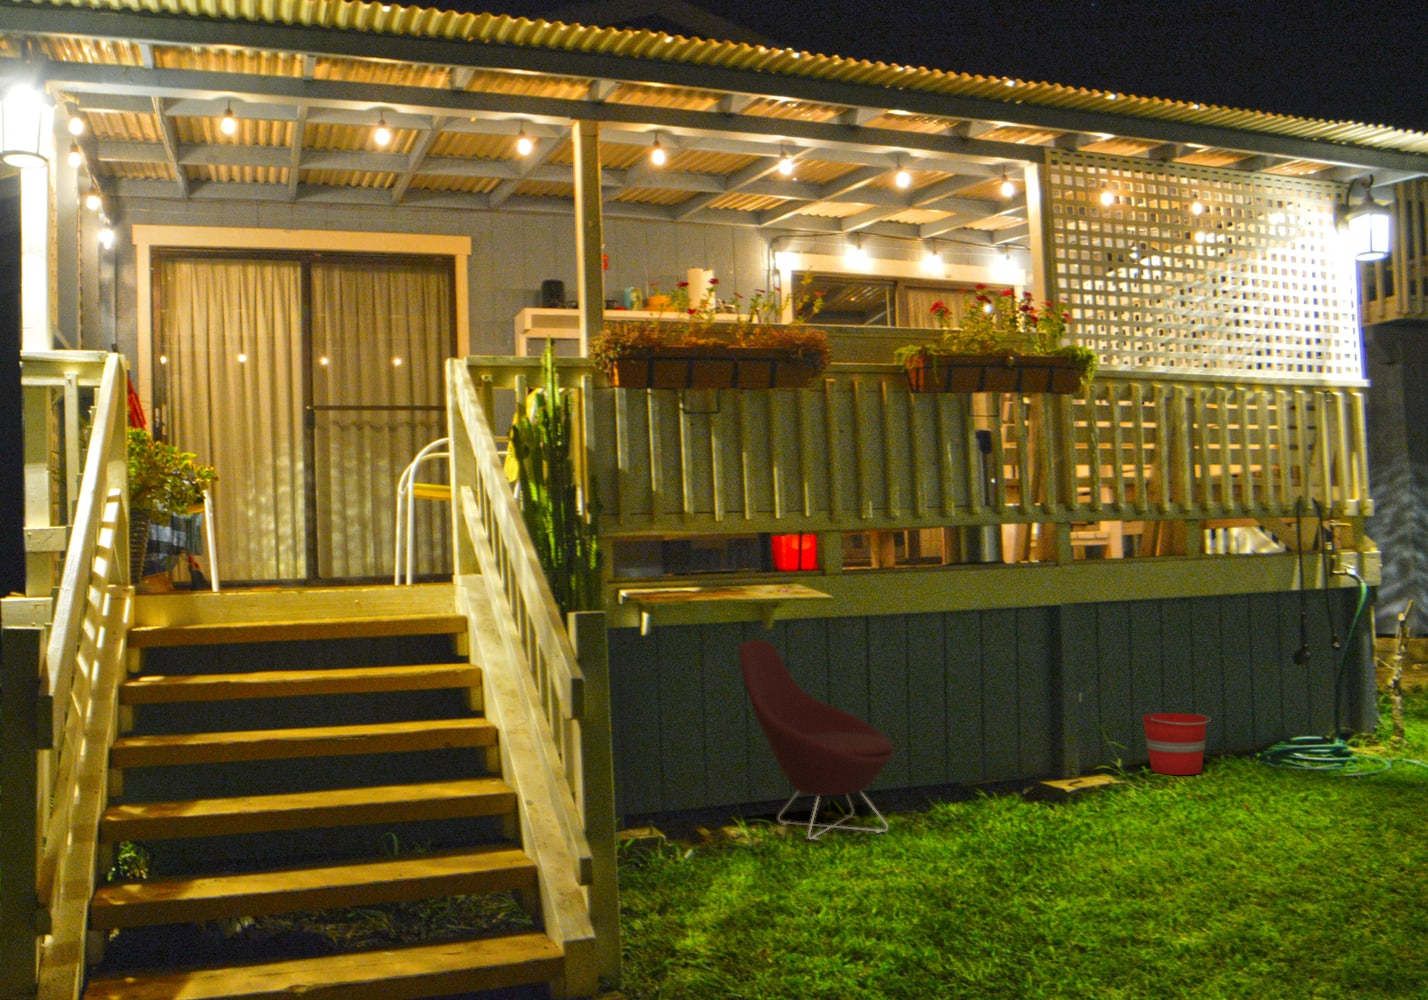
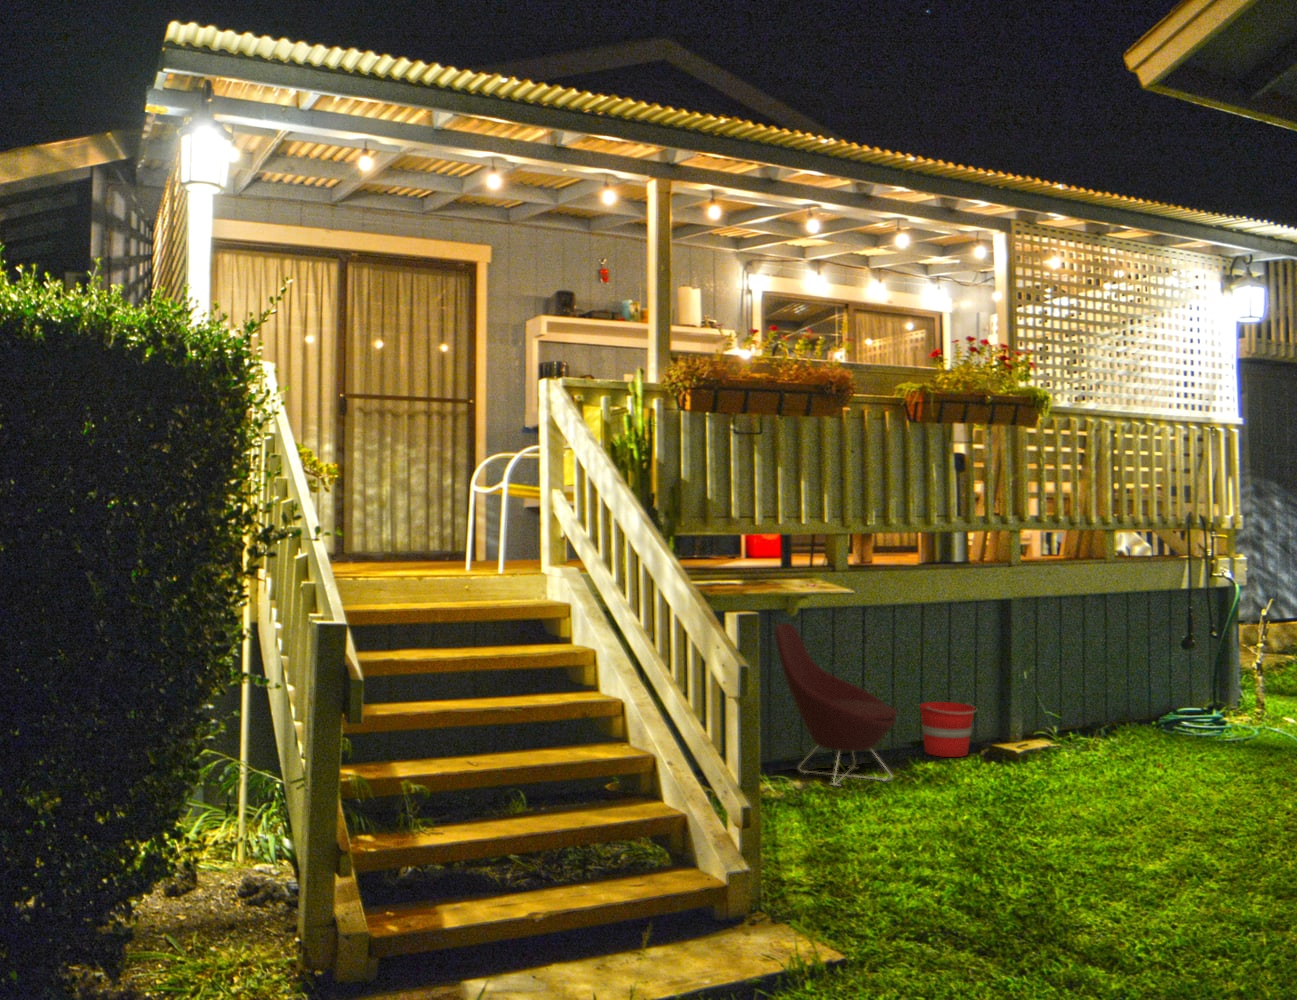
bucket: present [1142,713,1208,775] -> present [920,702,975,757]

